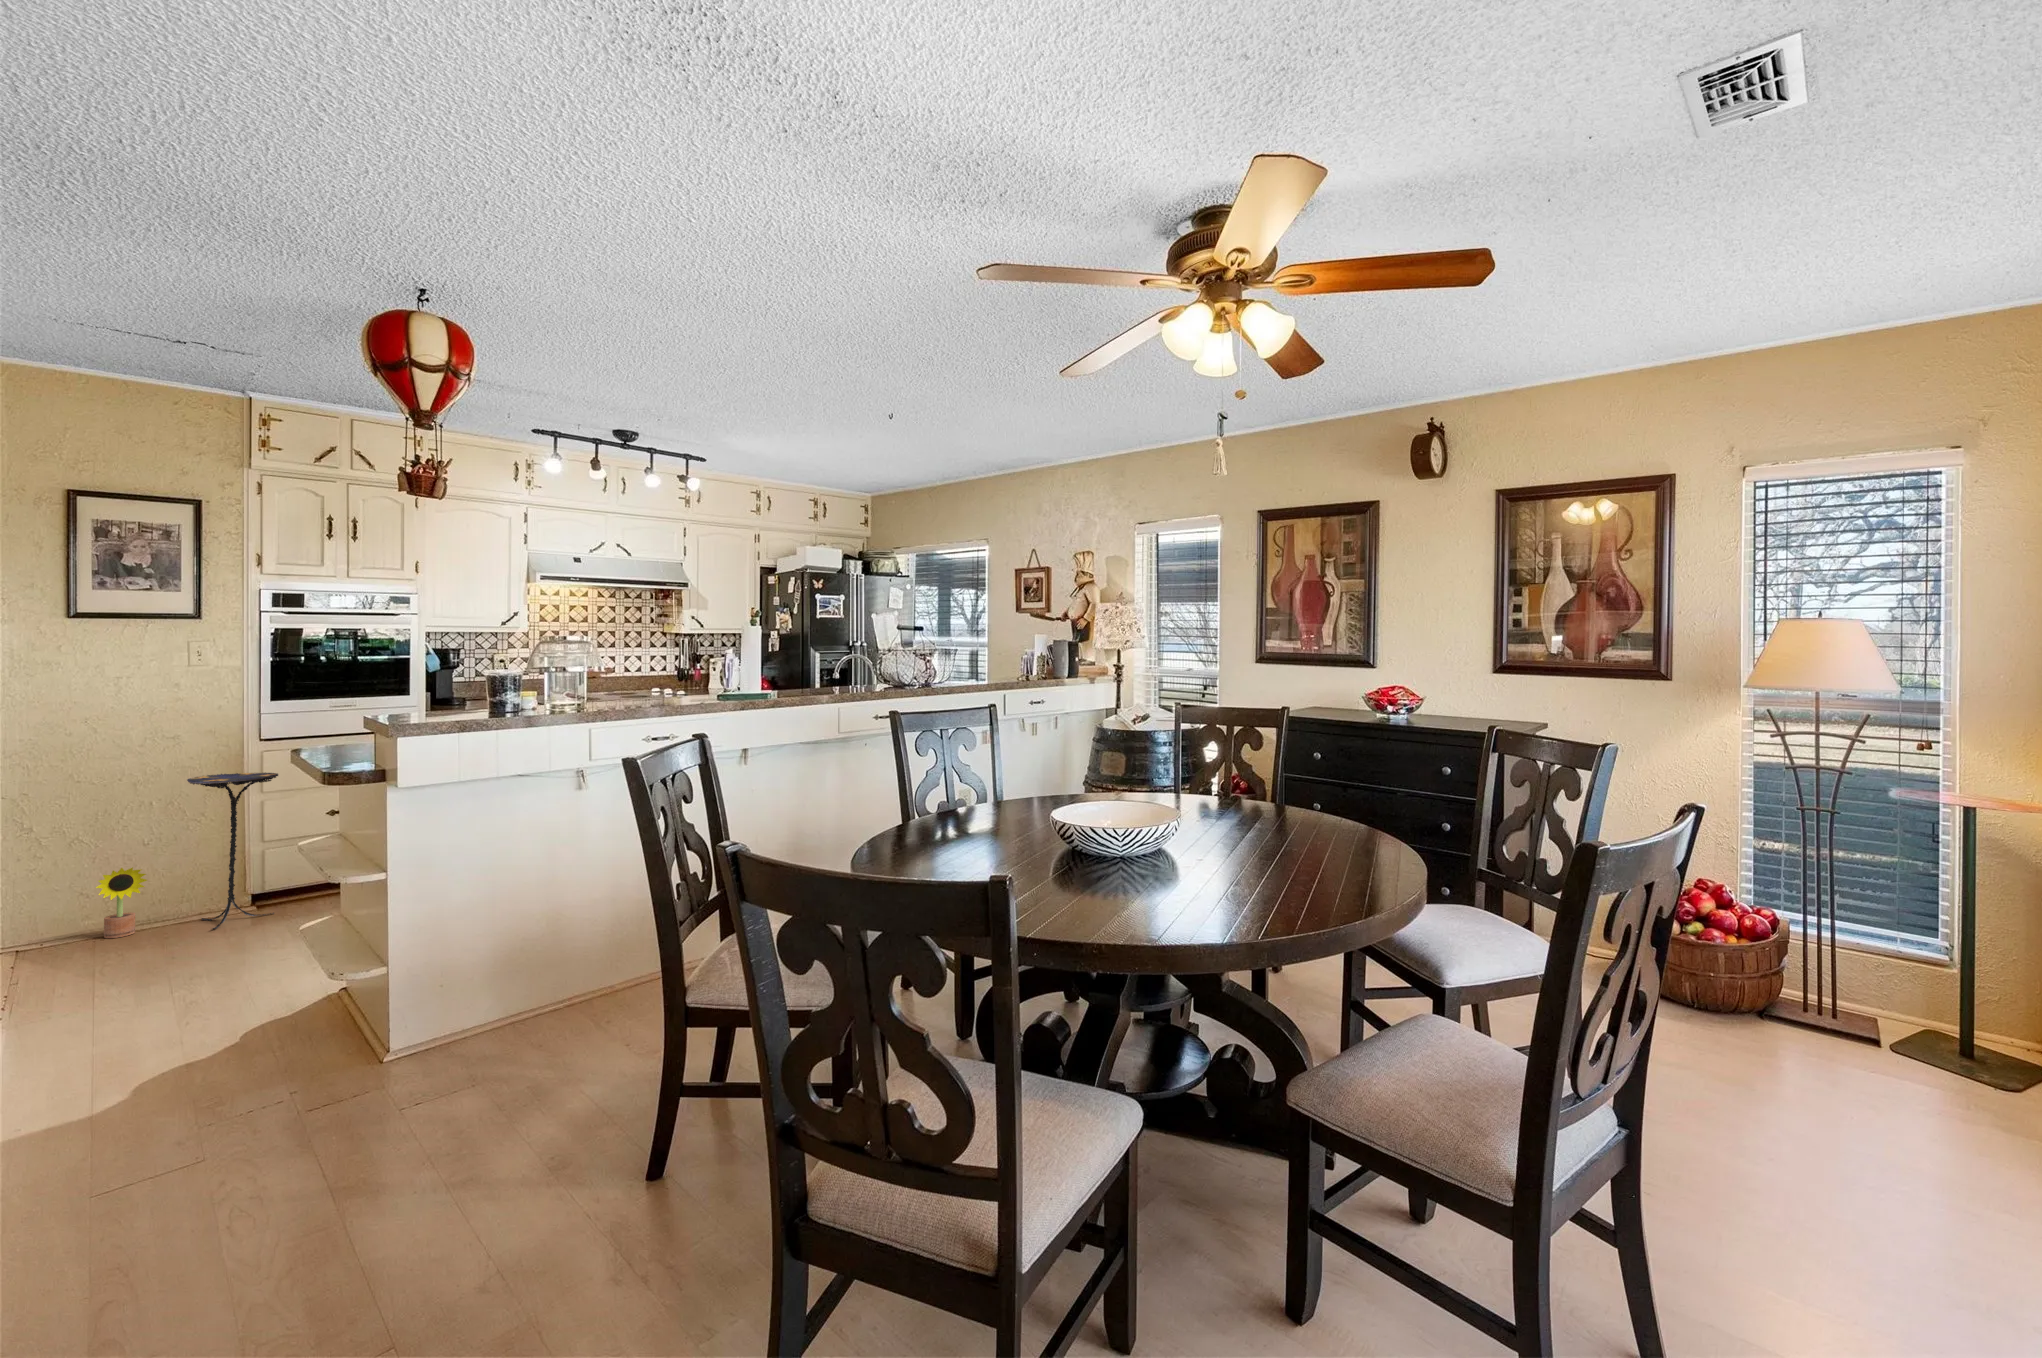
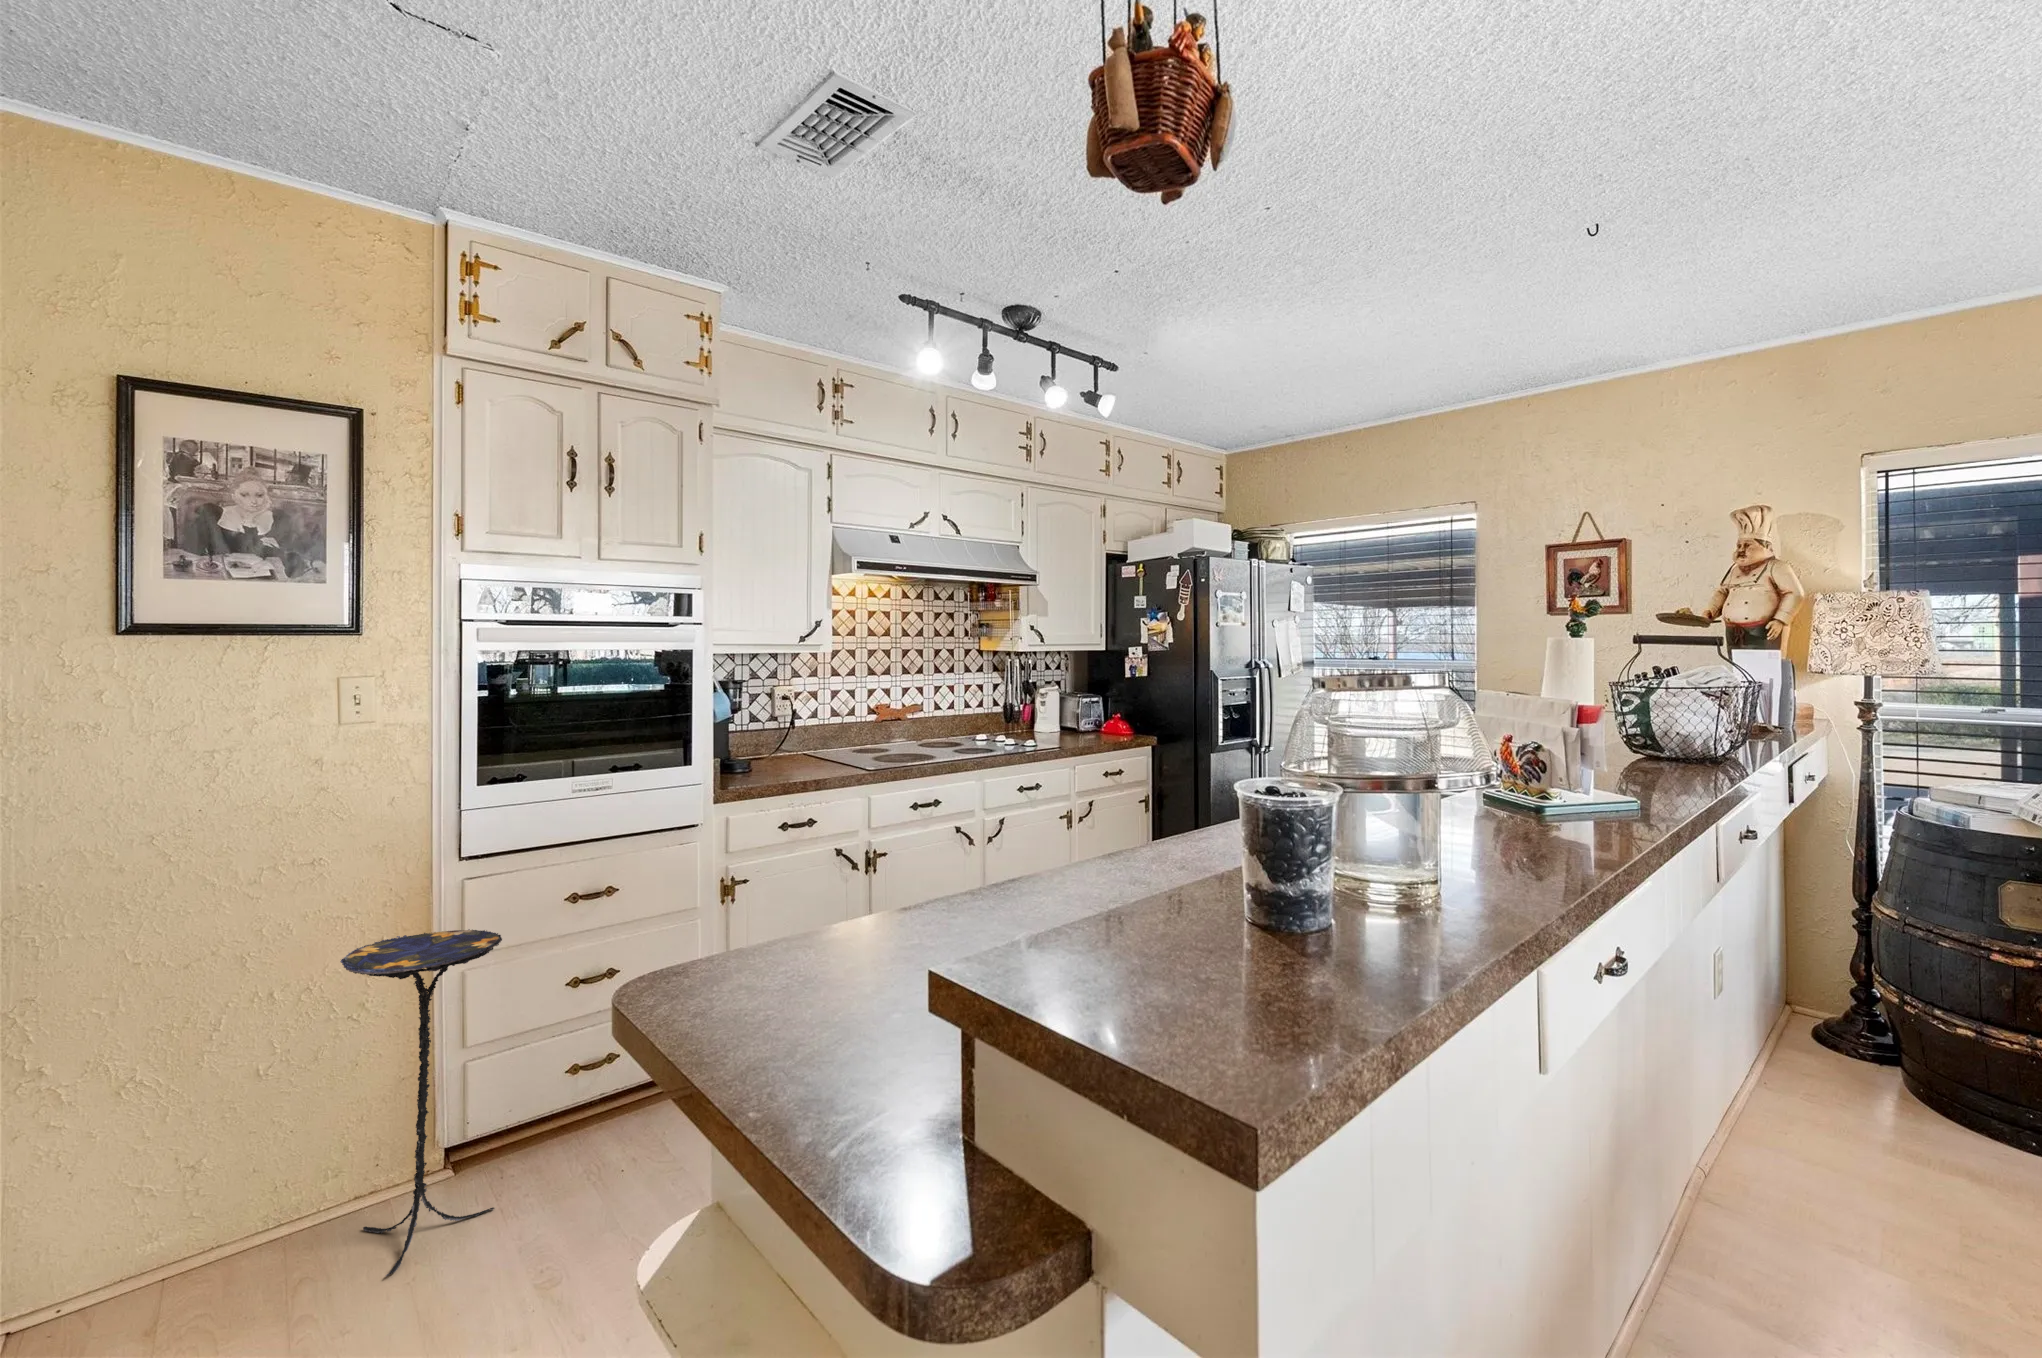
decorative plant: present [96,867,147,938] -> none [165,1155,269,1306]

